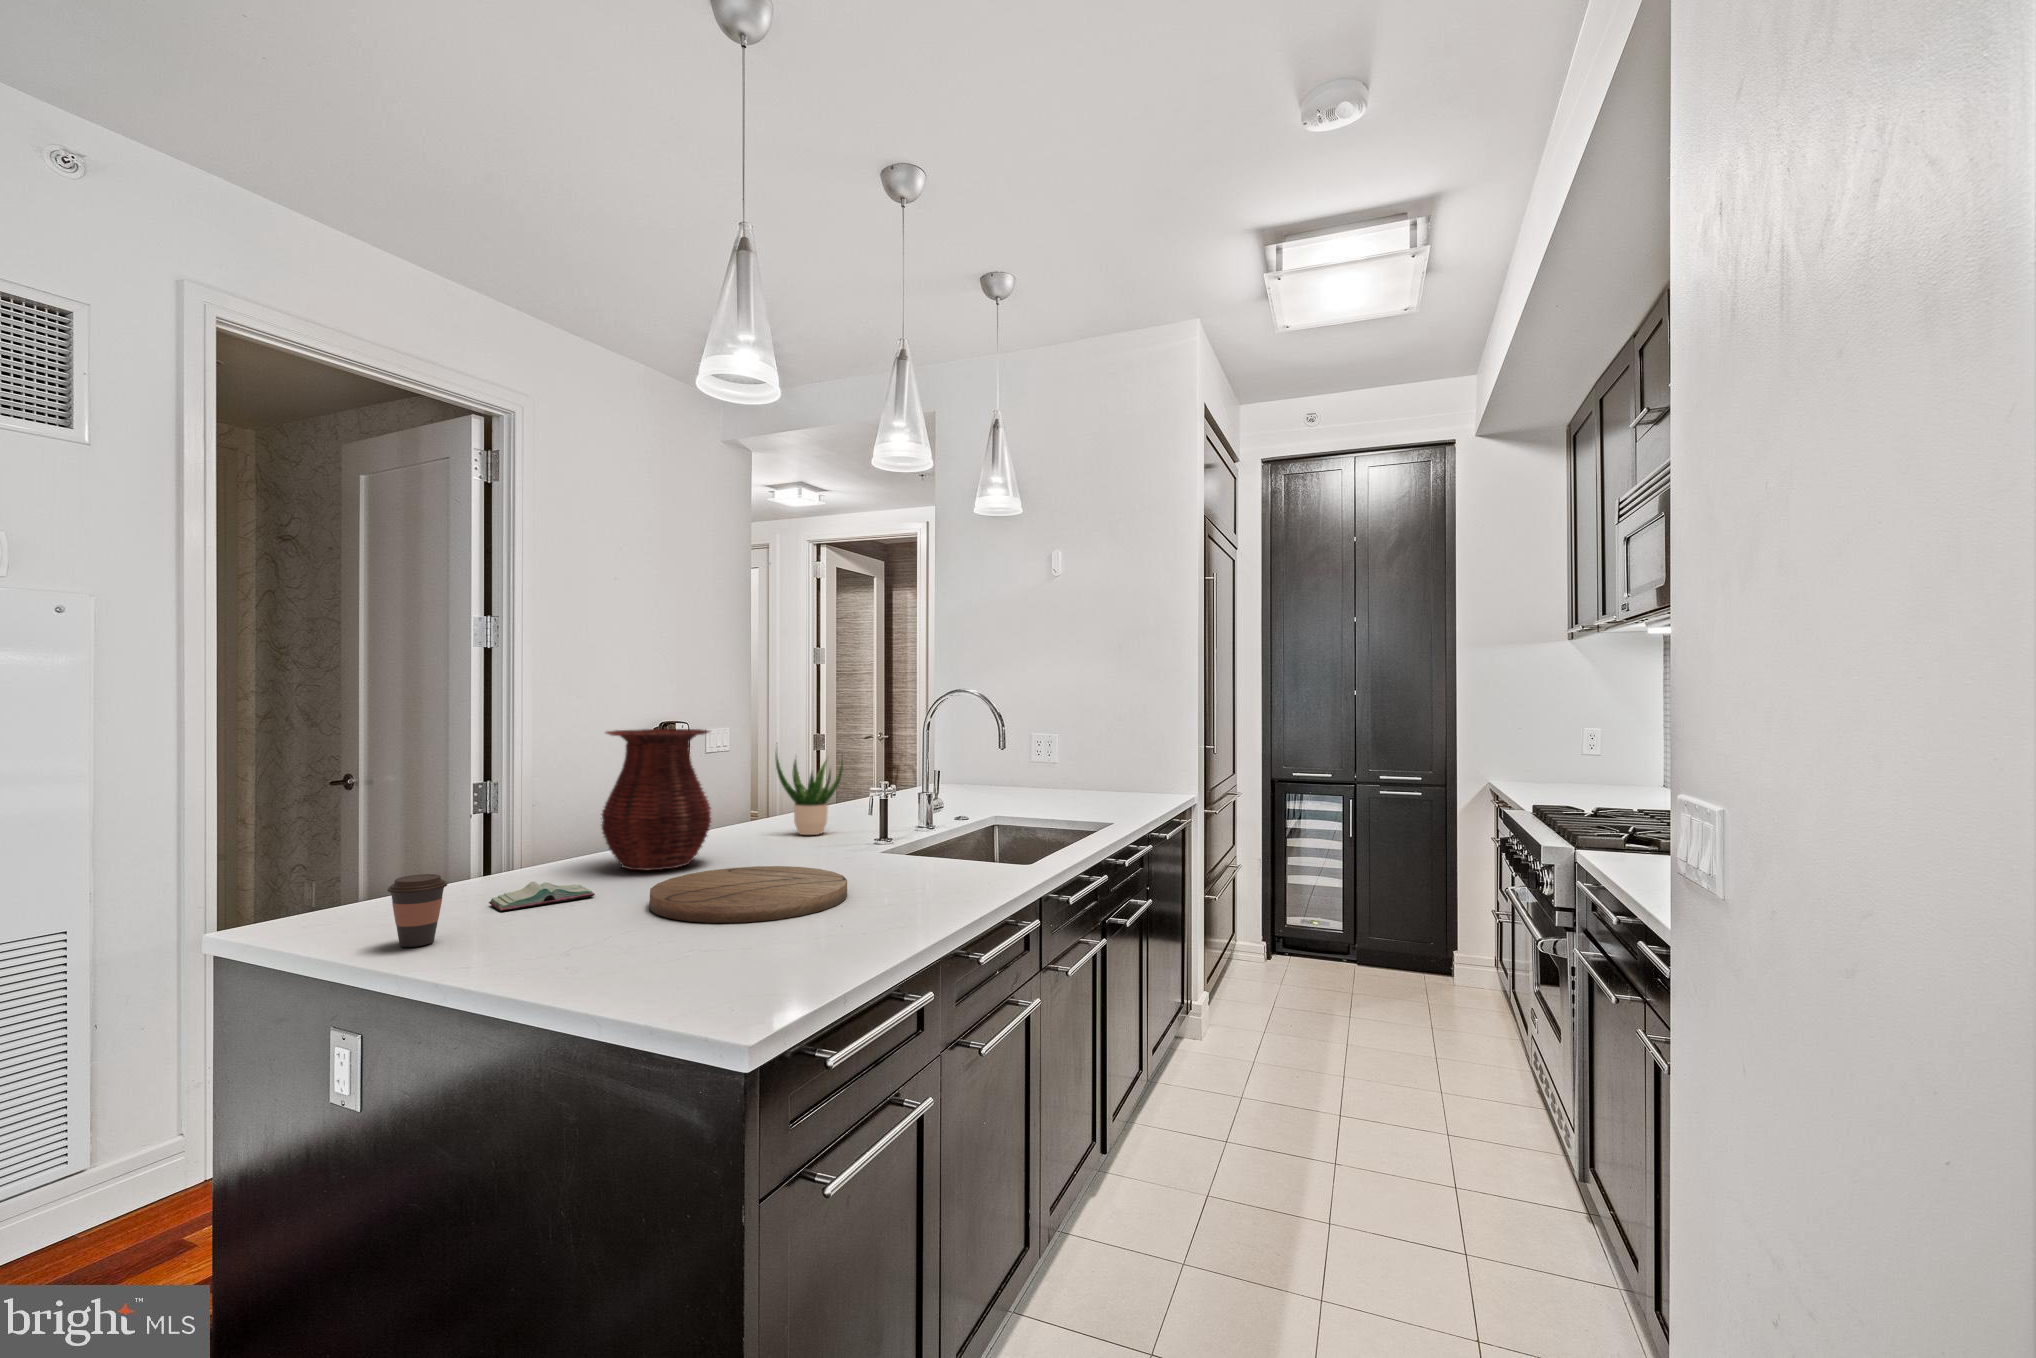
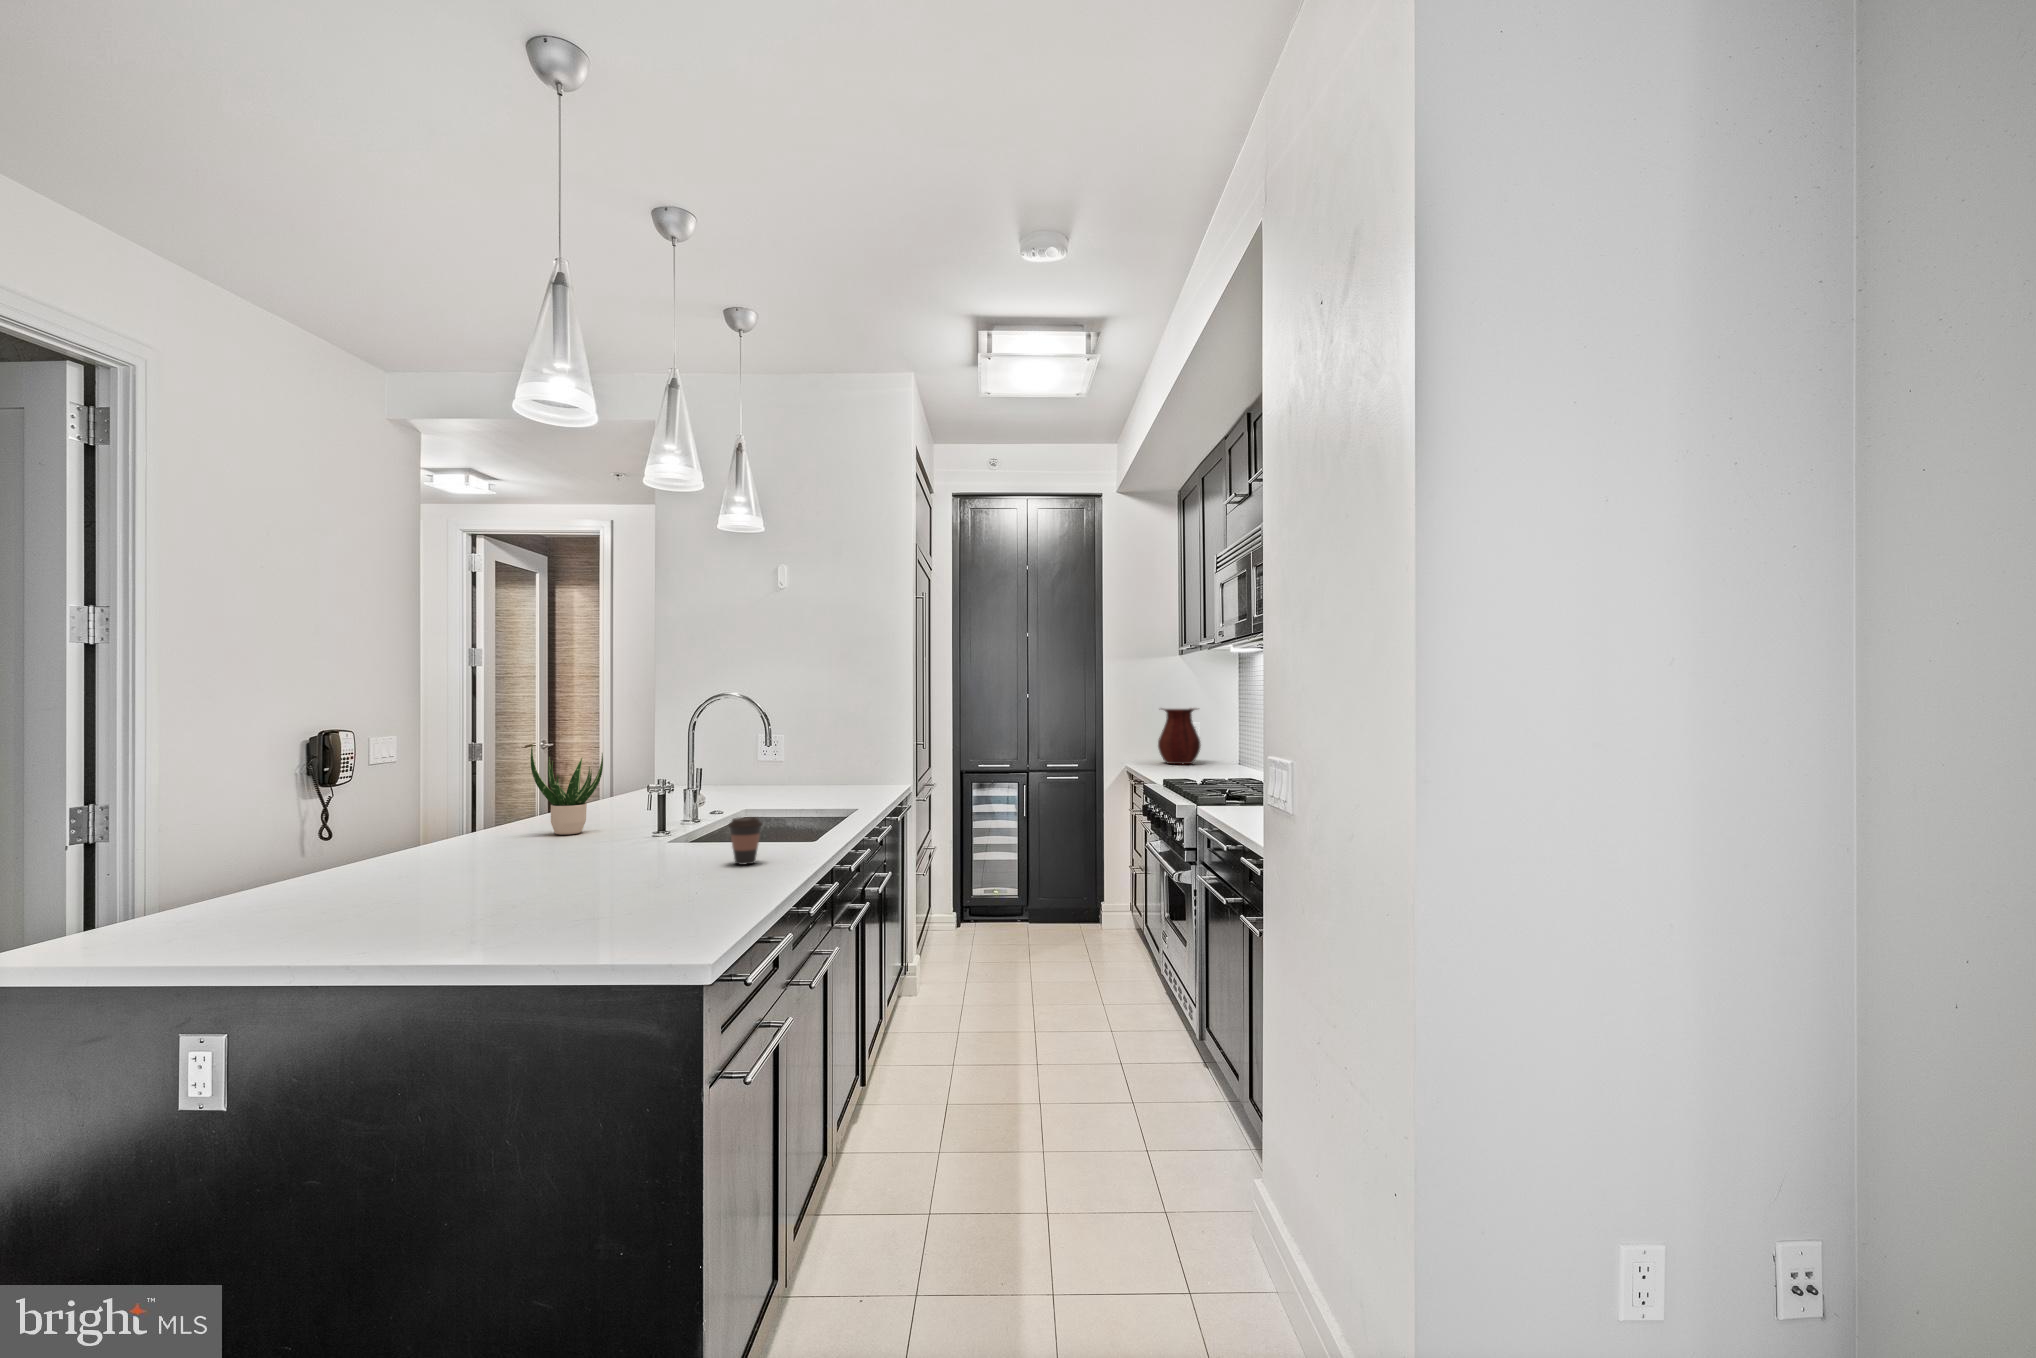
vase: present [601,729,711,870] -> present [1158,708,1201,764]
cutting board: present [650,866,847,923] -> none [472,856,668,905]
coffee cup: present [387,874,447,947] -> present [728,817,762,864]
book: present [489,882,595,911] -> none [279,887,399,917]

